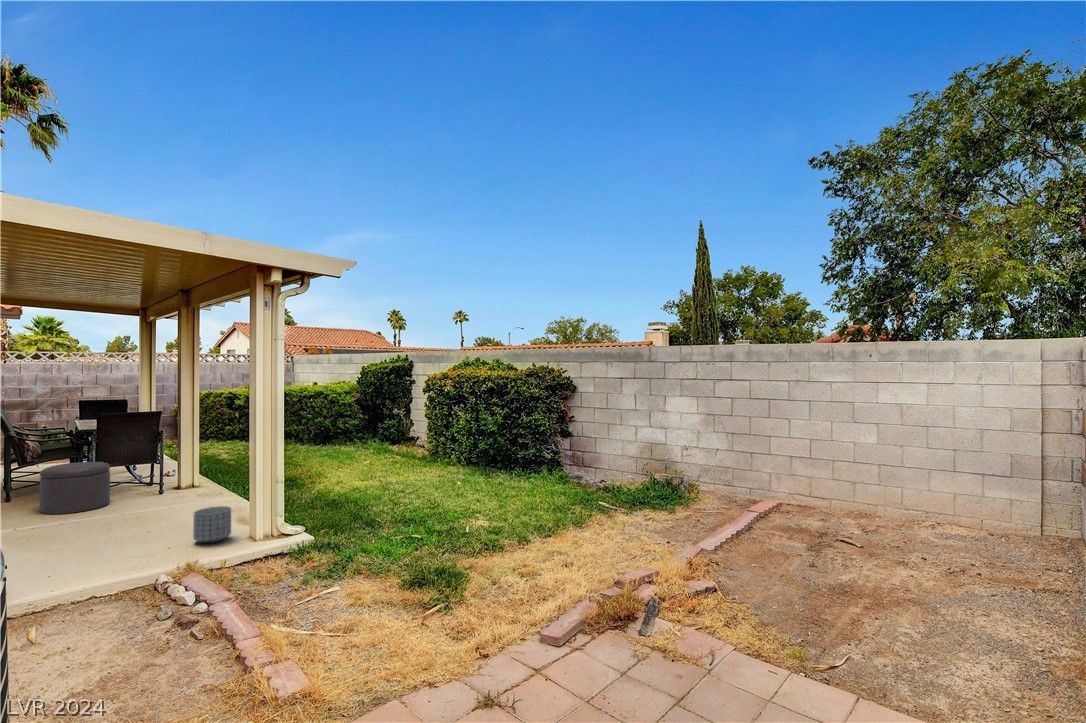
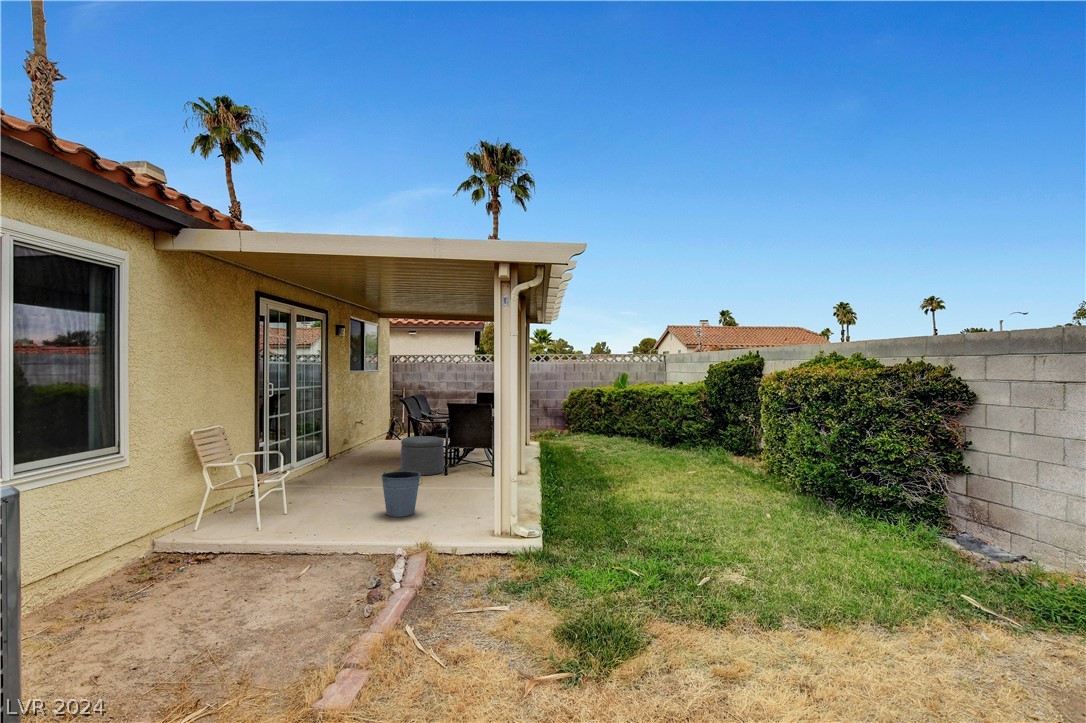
bucket: none [104,500,166,557] -> present [381,471,422,517]
planter: present [193,506,231,543] -> none [438,487,468,520]

